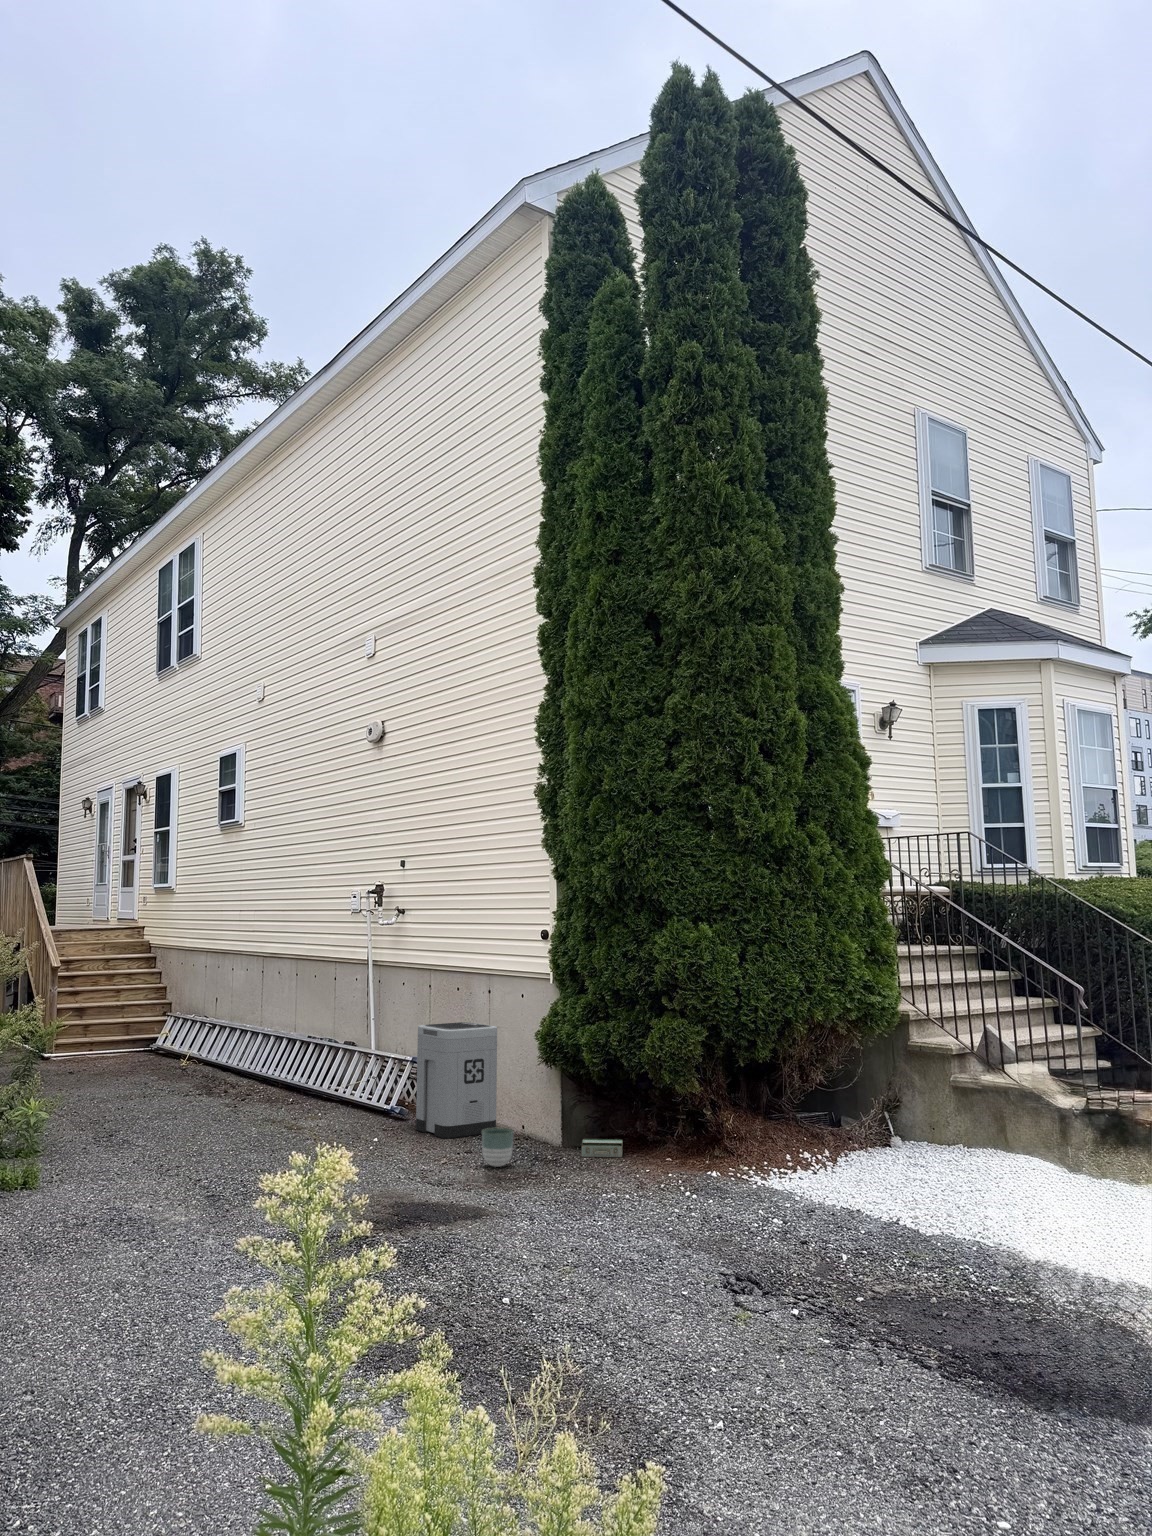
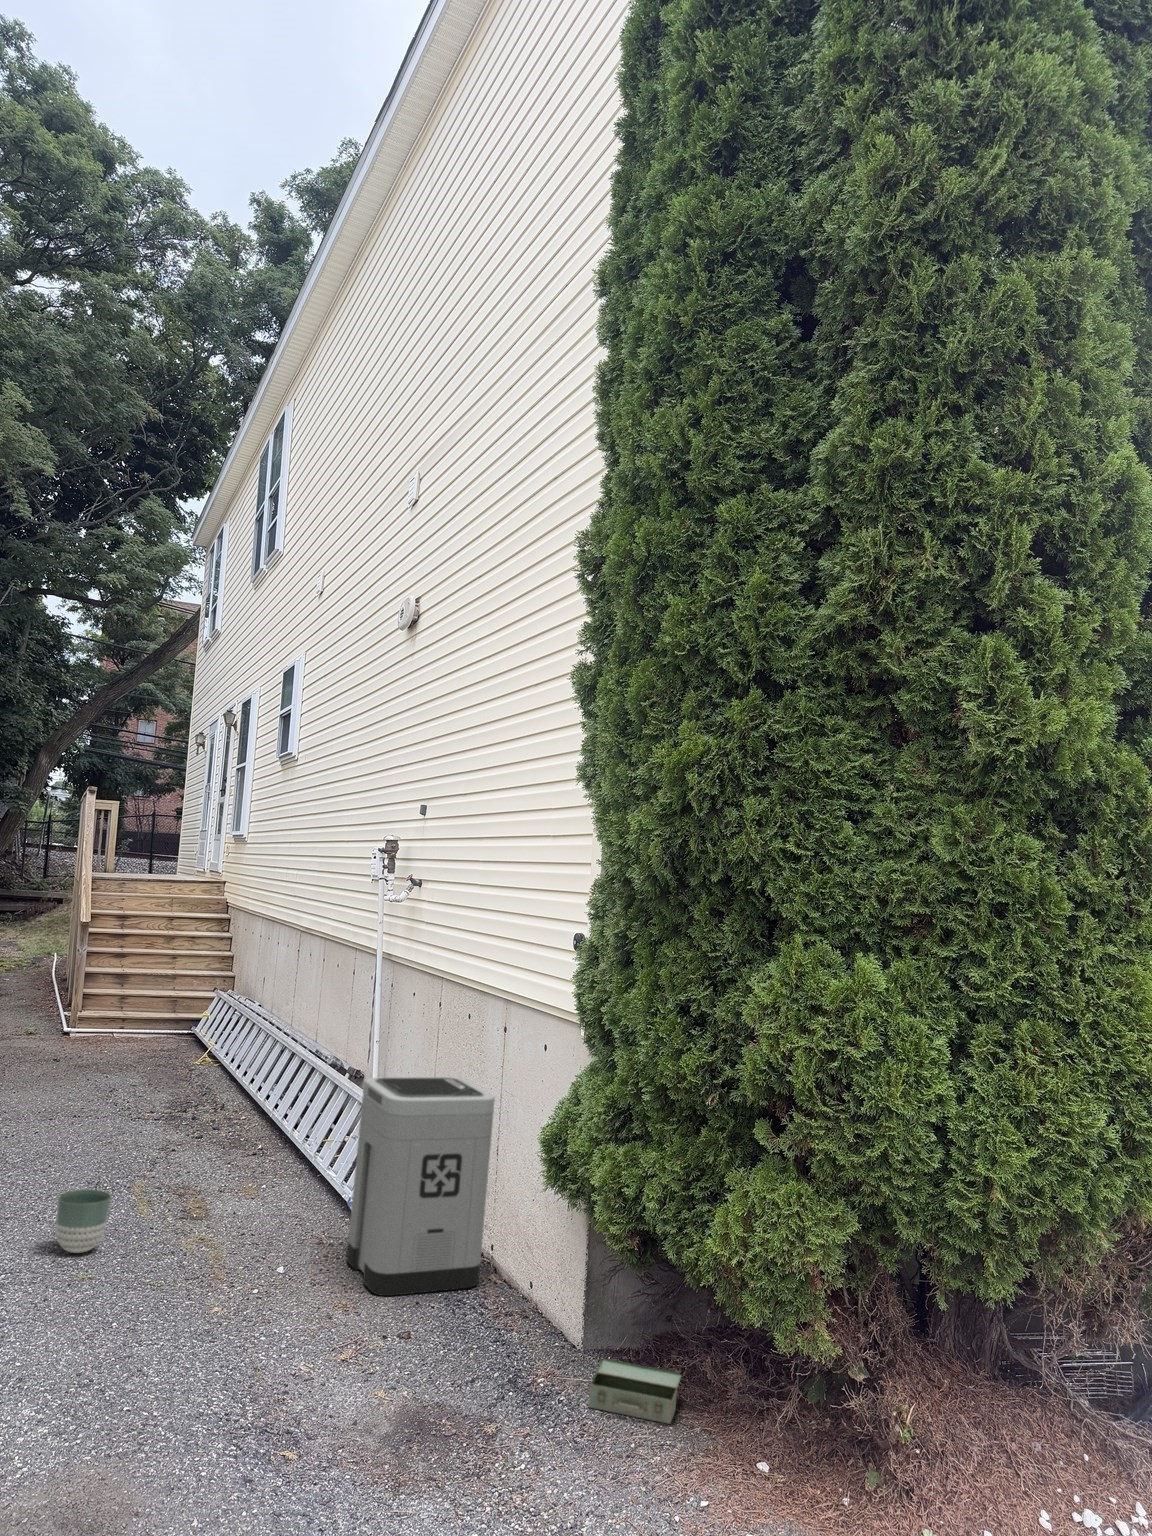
planter: present [482,1128,513,1167] -> present [56,1190,111,1253]

